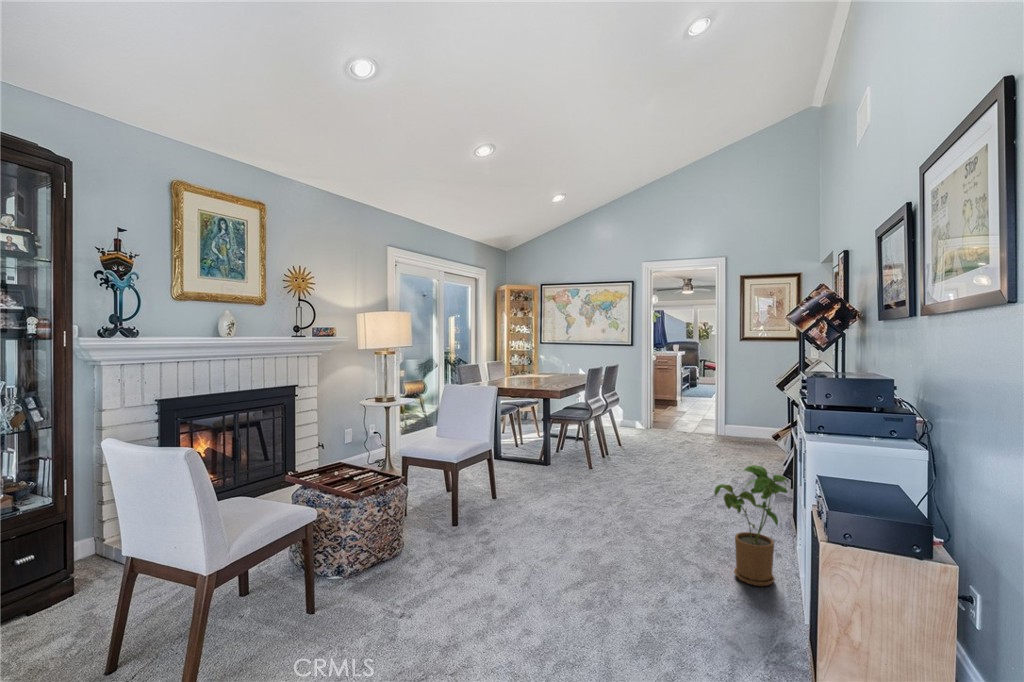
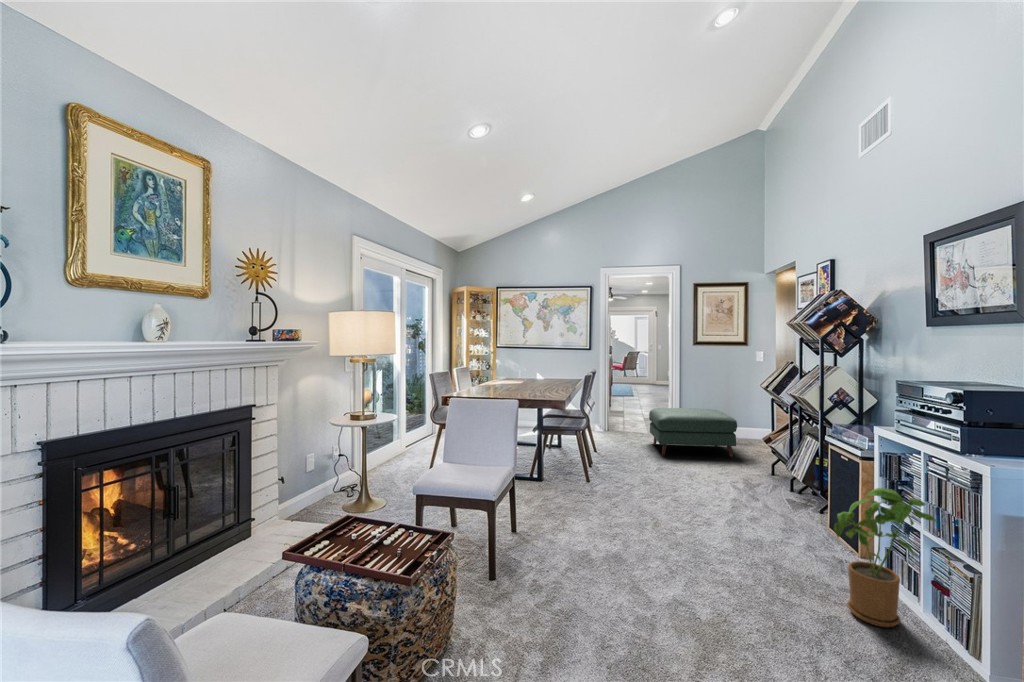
ottoman: none [680,406,765,458] -> present [649,408,737,457]

